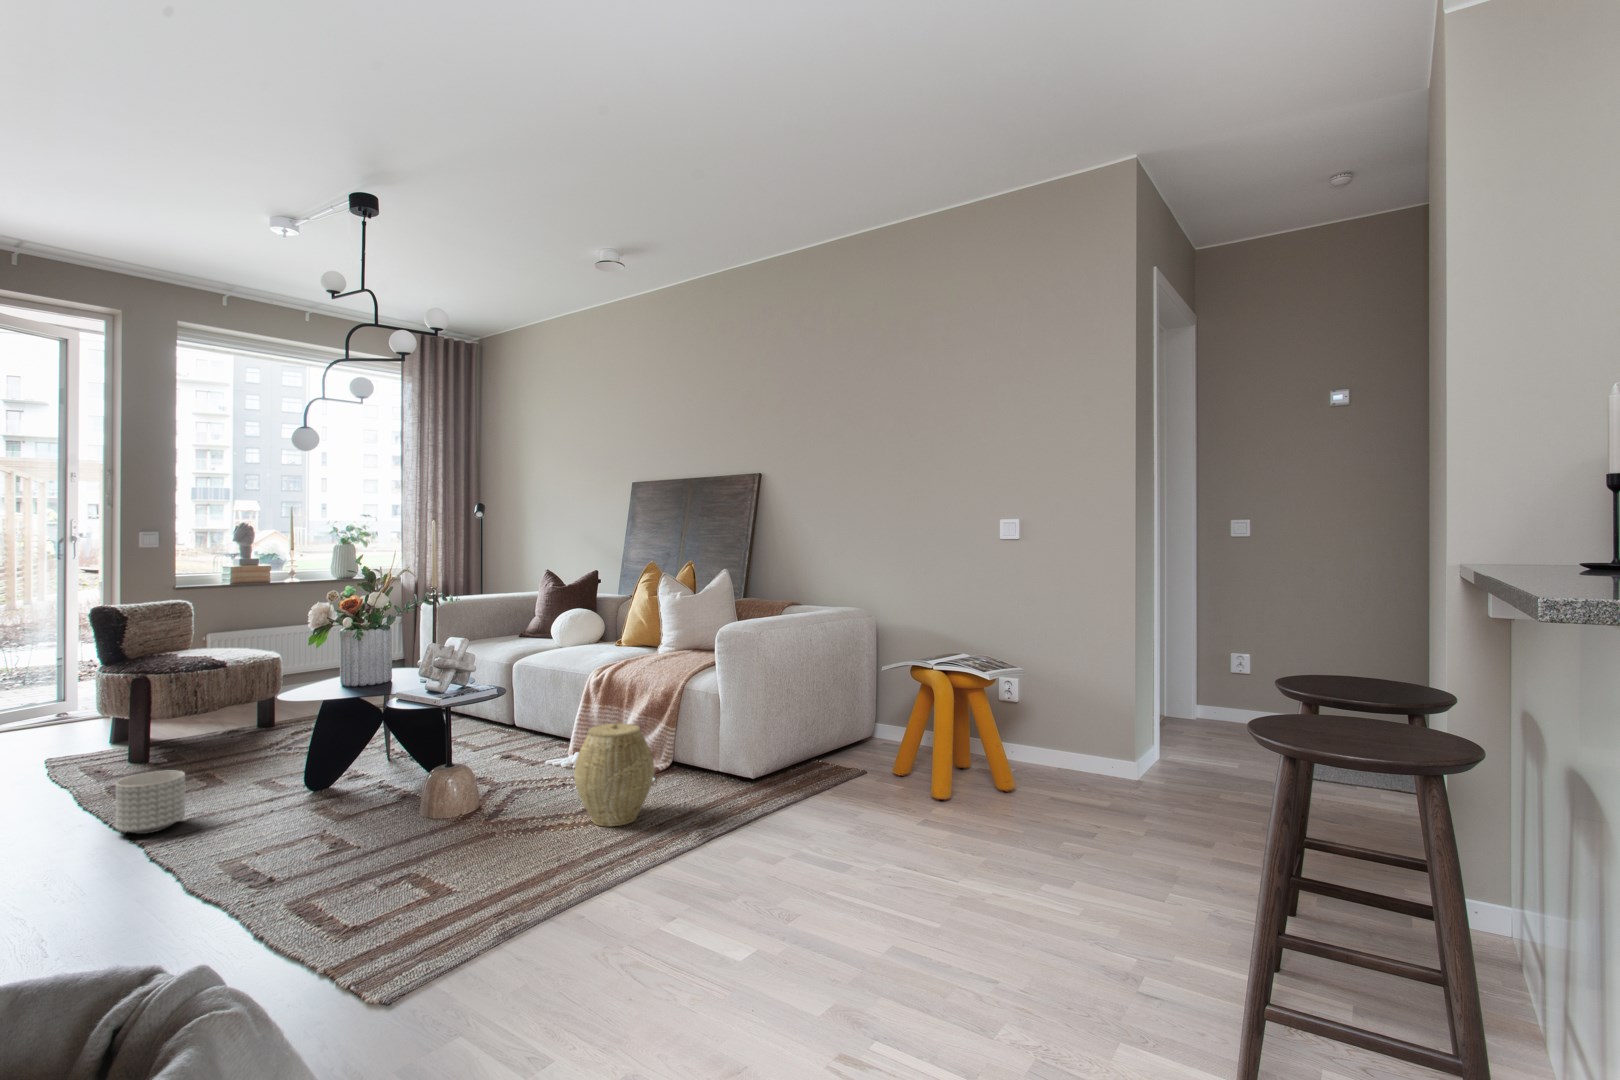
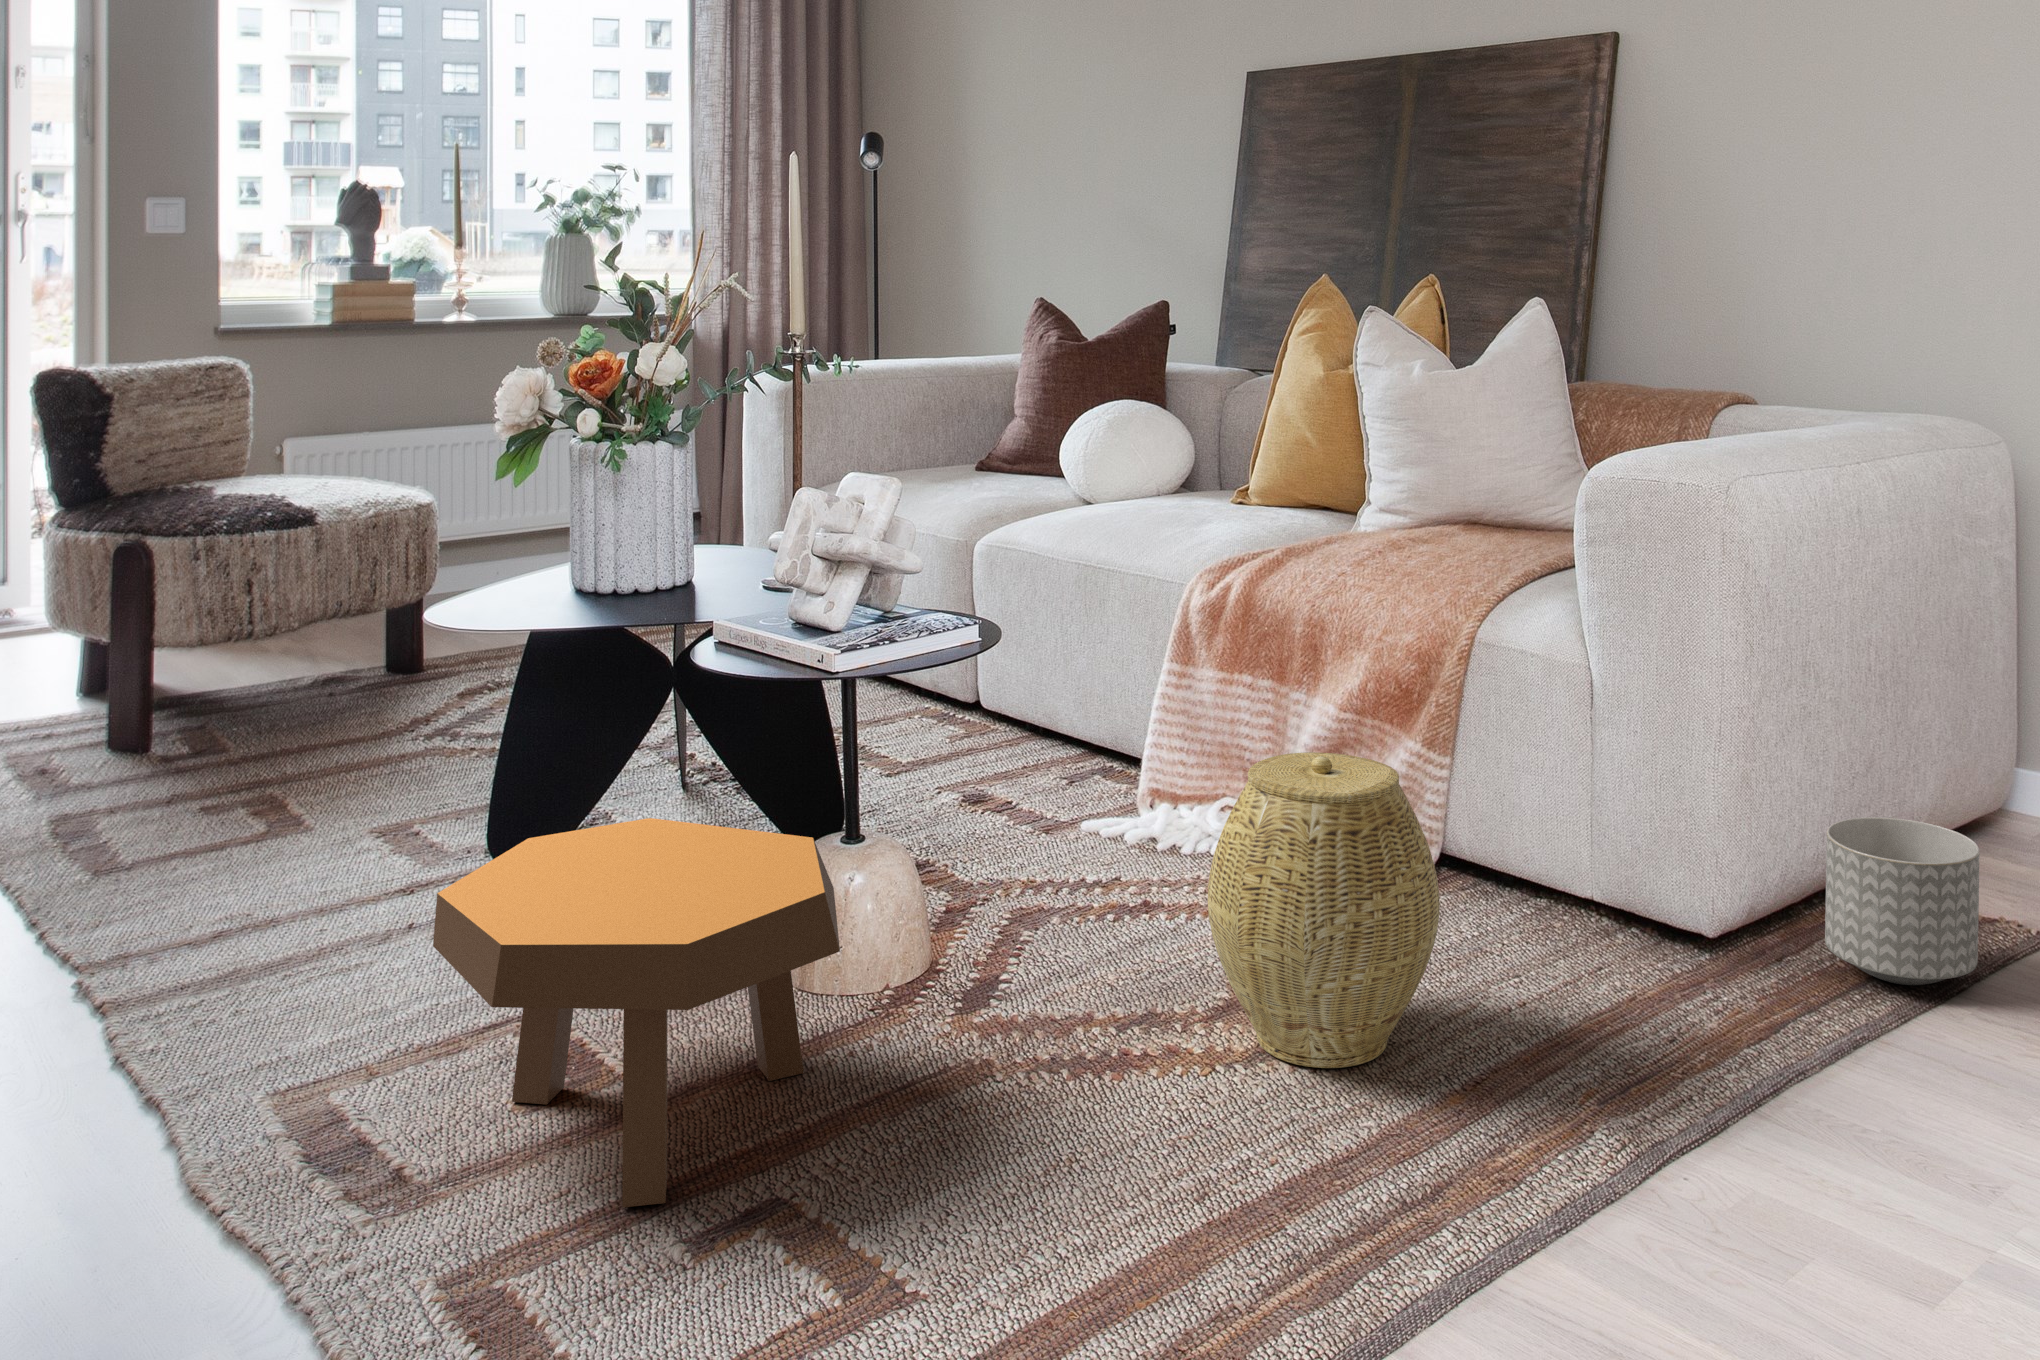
footstool: none [283,758,438,881] -> present [433,818,840,1207]
planter: present [116,771,185,834] -> present [1825,817,1980,985]

